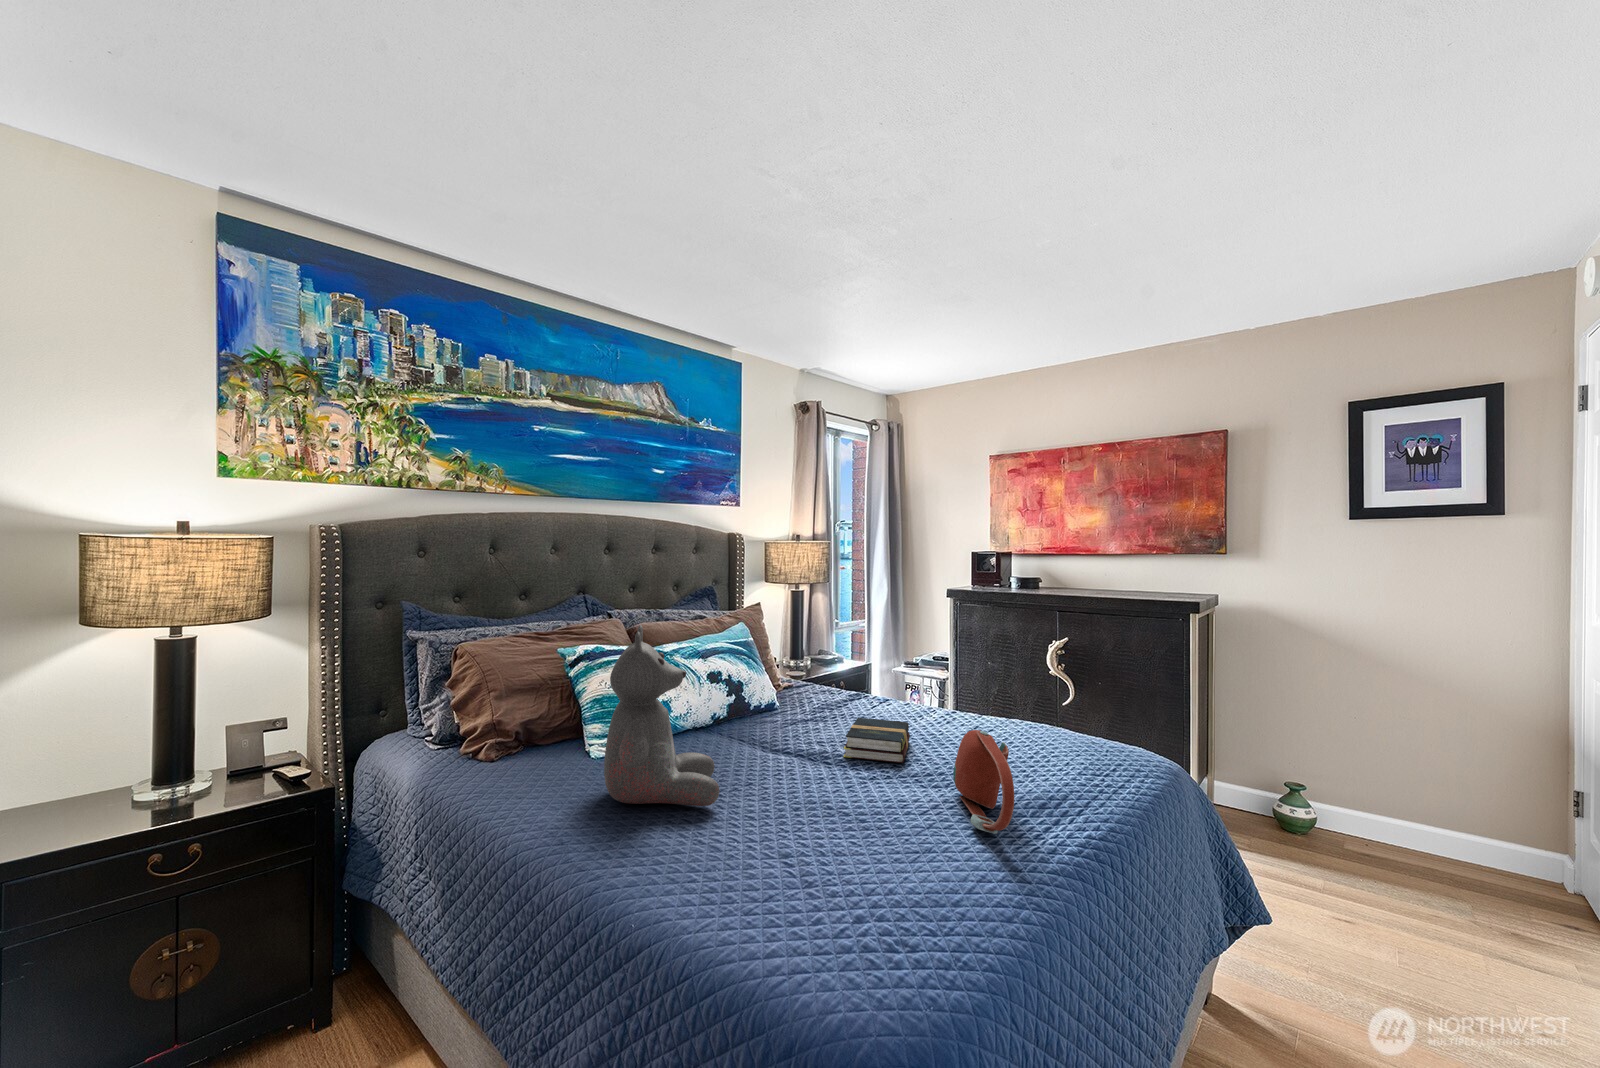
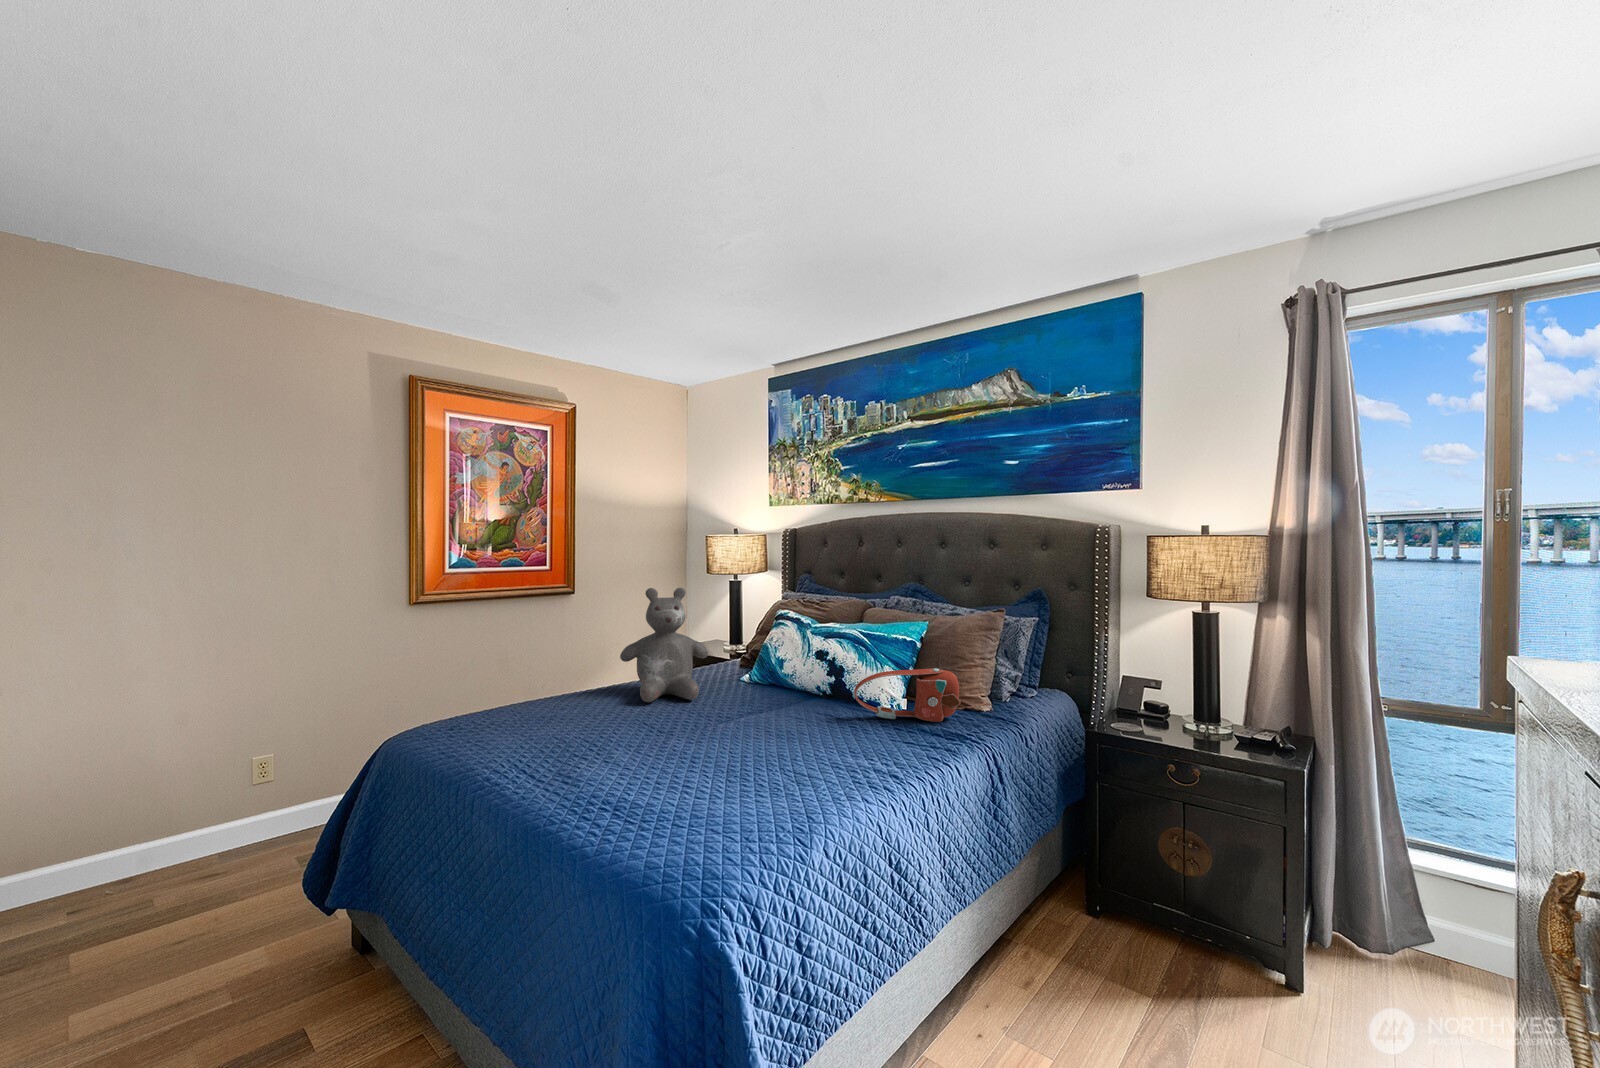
hardback book: present [844,718,910,763] -> none [745,713,828,753]
handbag: present [953,730,1014,834] -> present [854,668,961,722]

